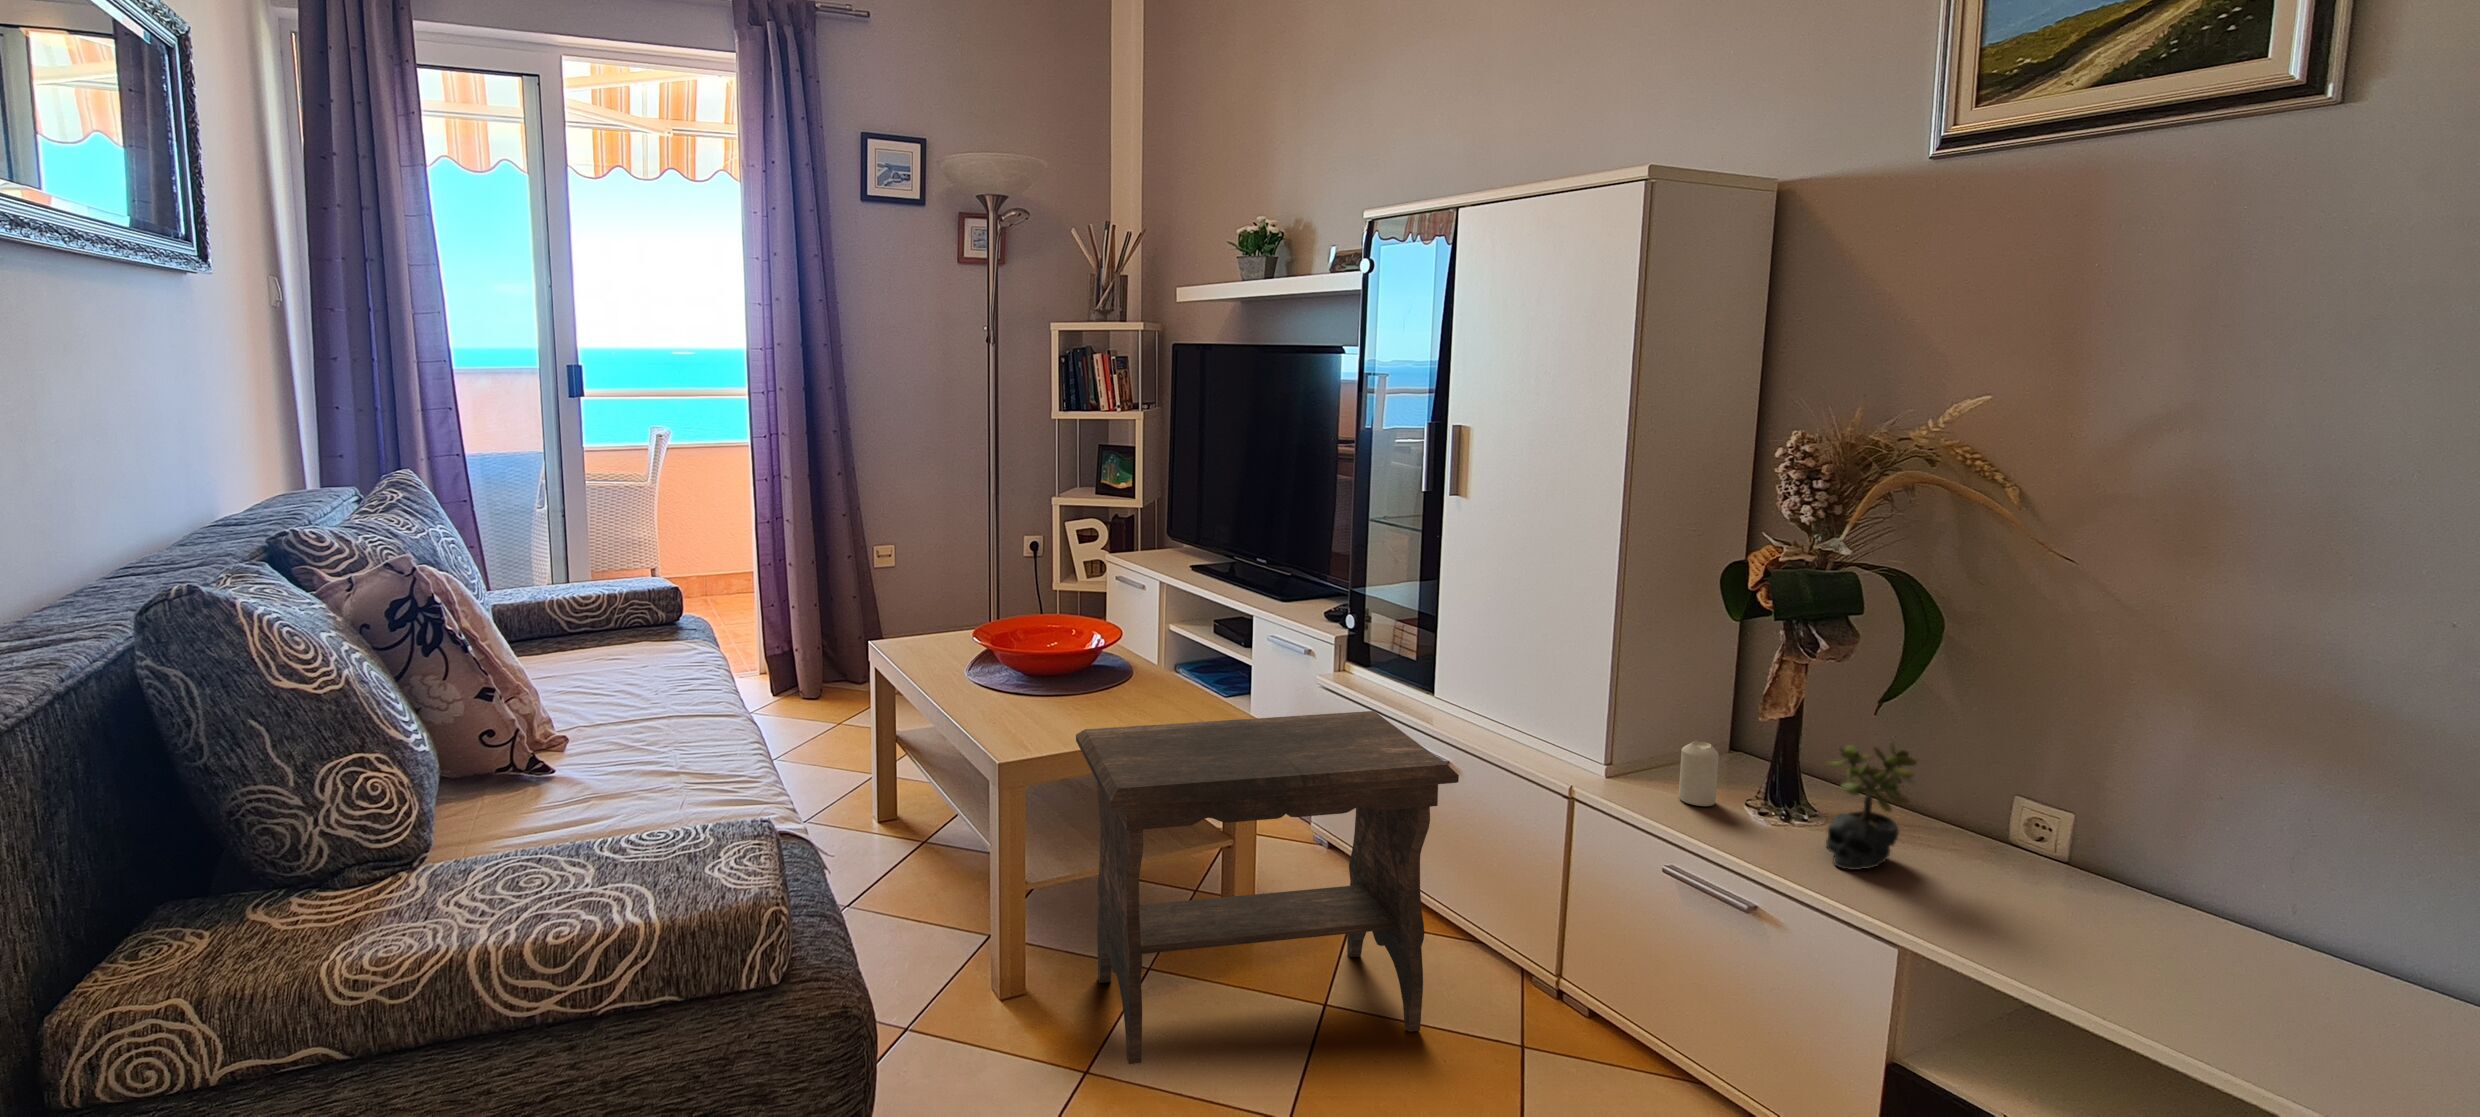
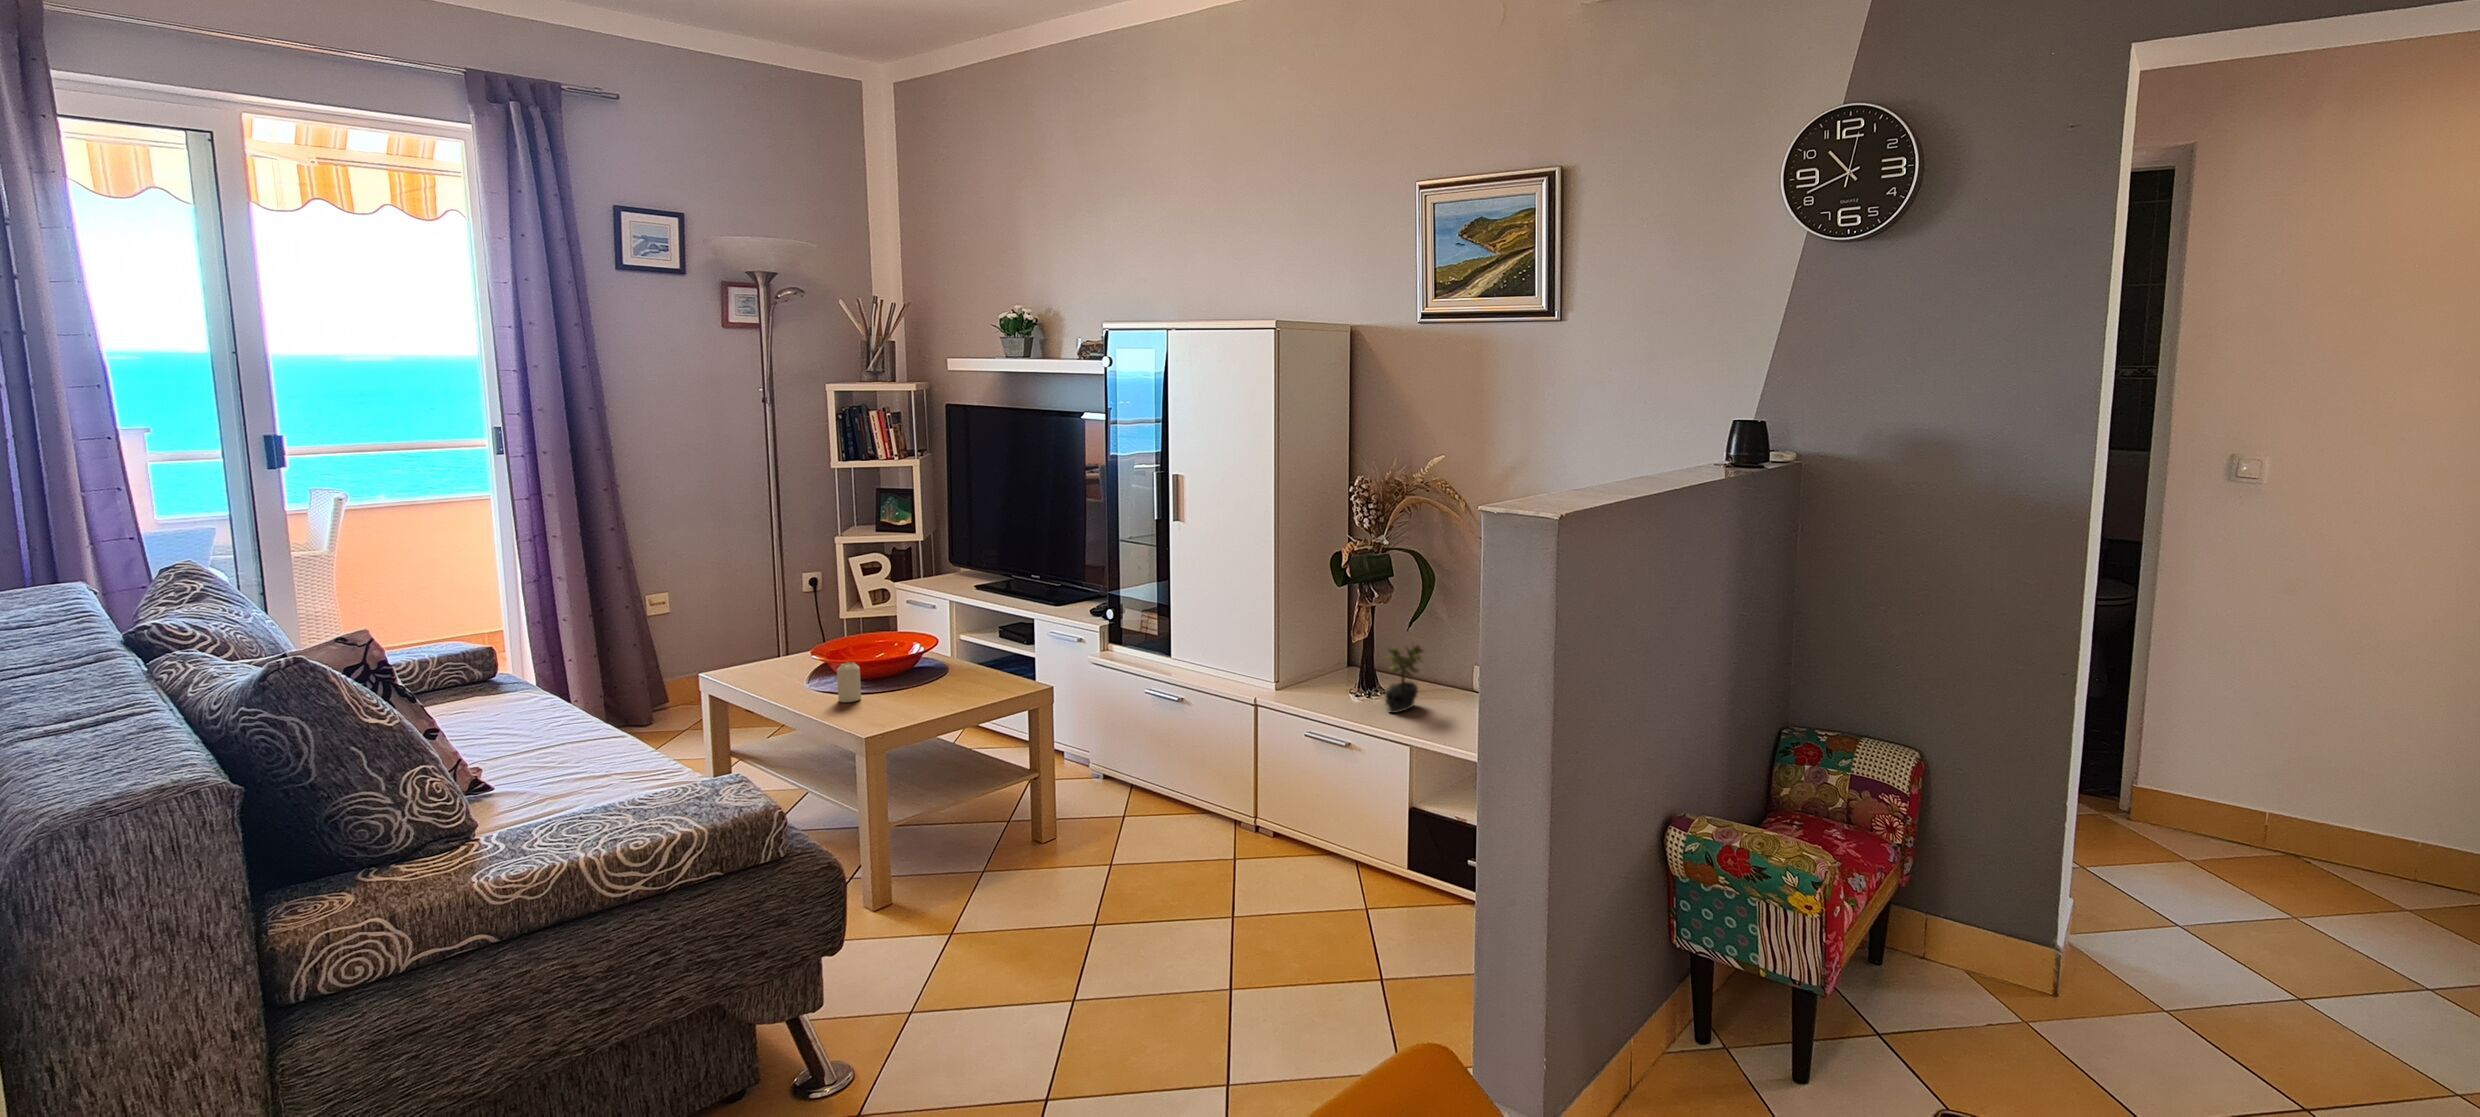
footstool: present [1076,711,1459,1064] -> none [924,668,1189,921]
candle: present [1679,740,1719,806] -> present [837,662,861,702]

